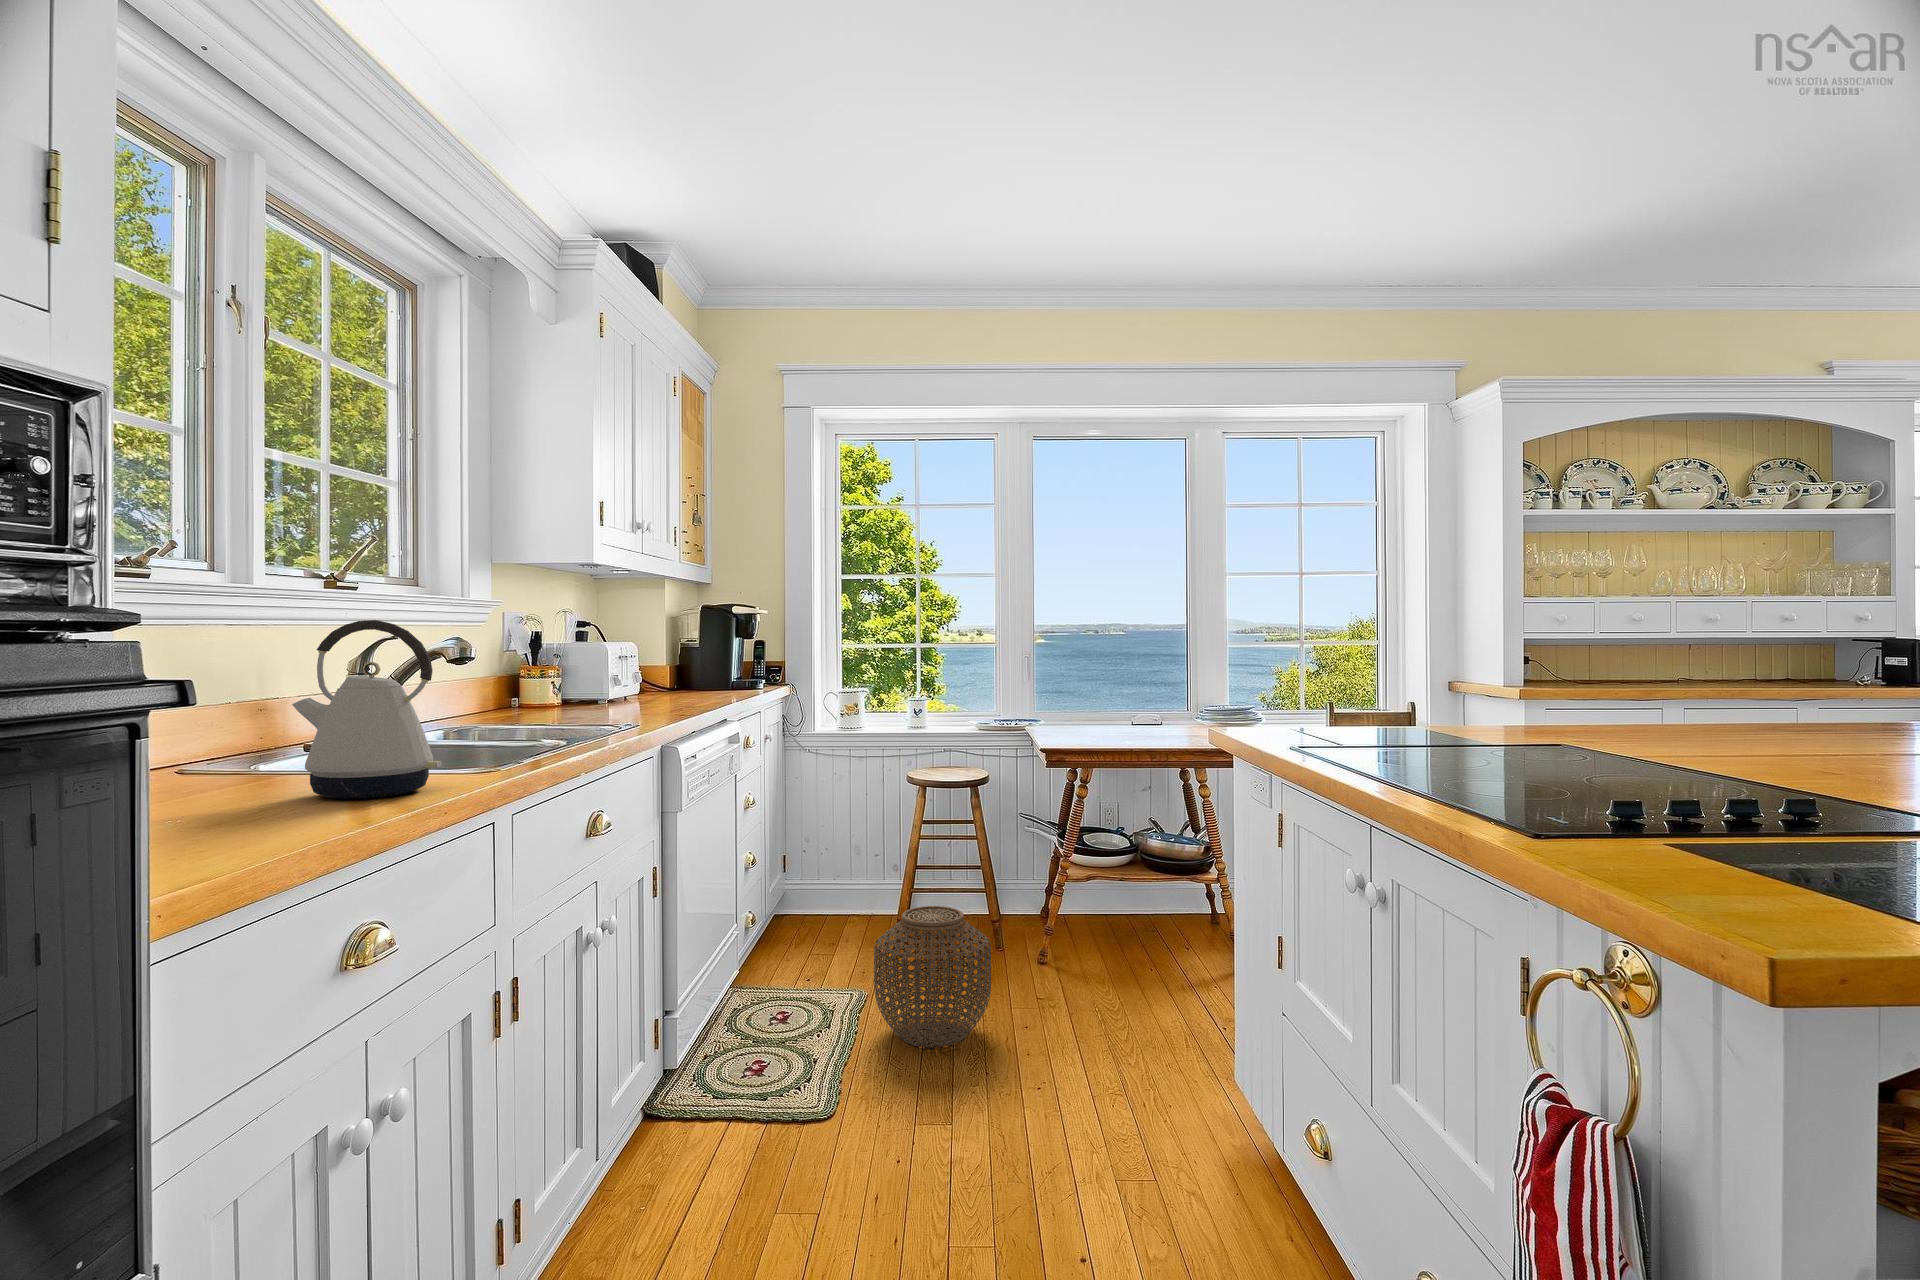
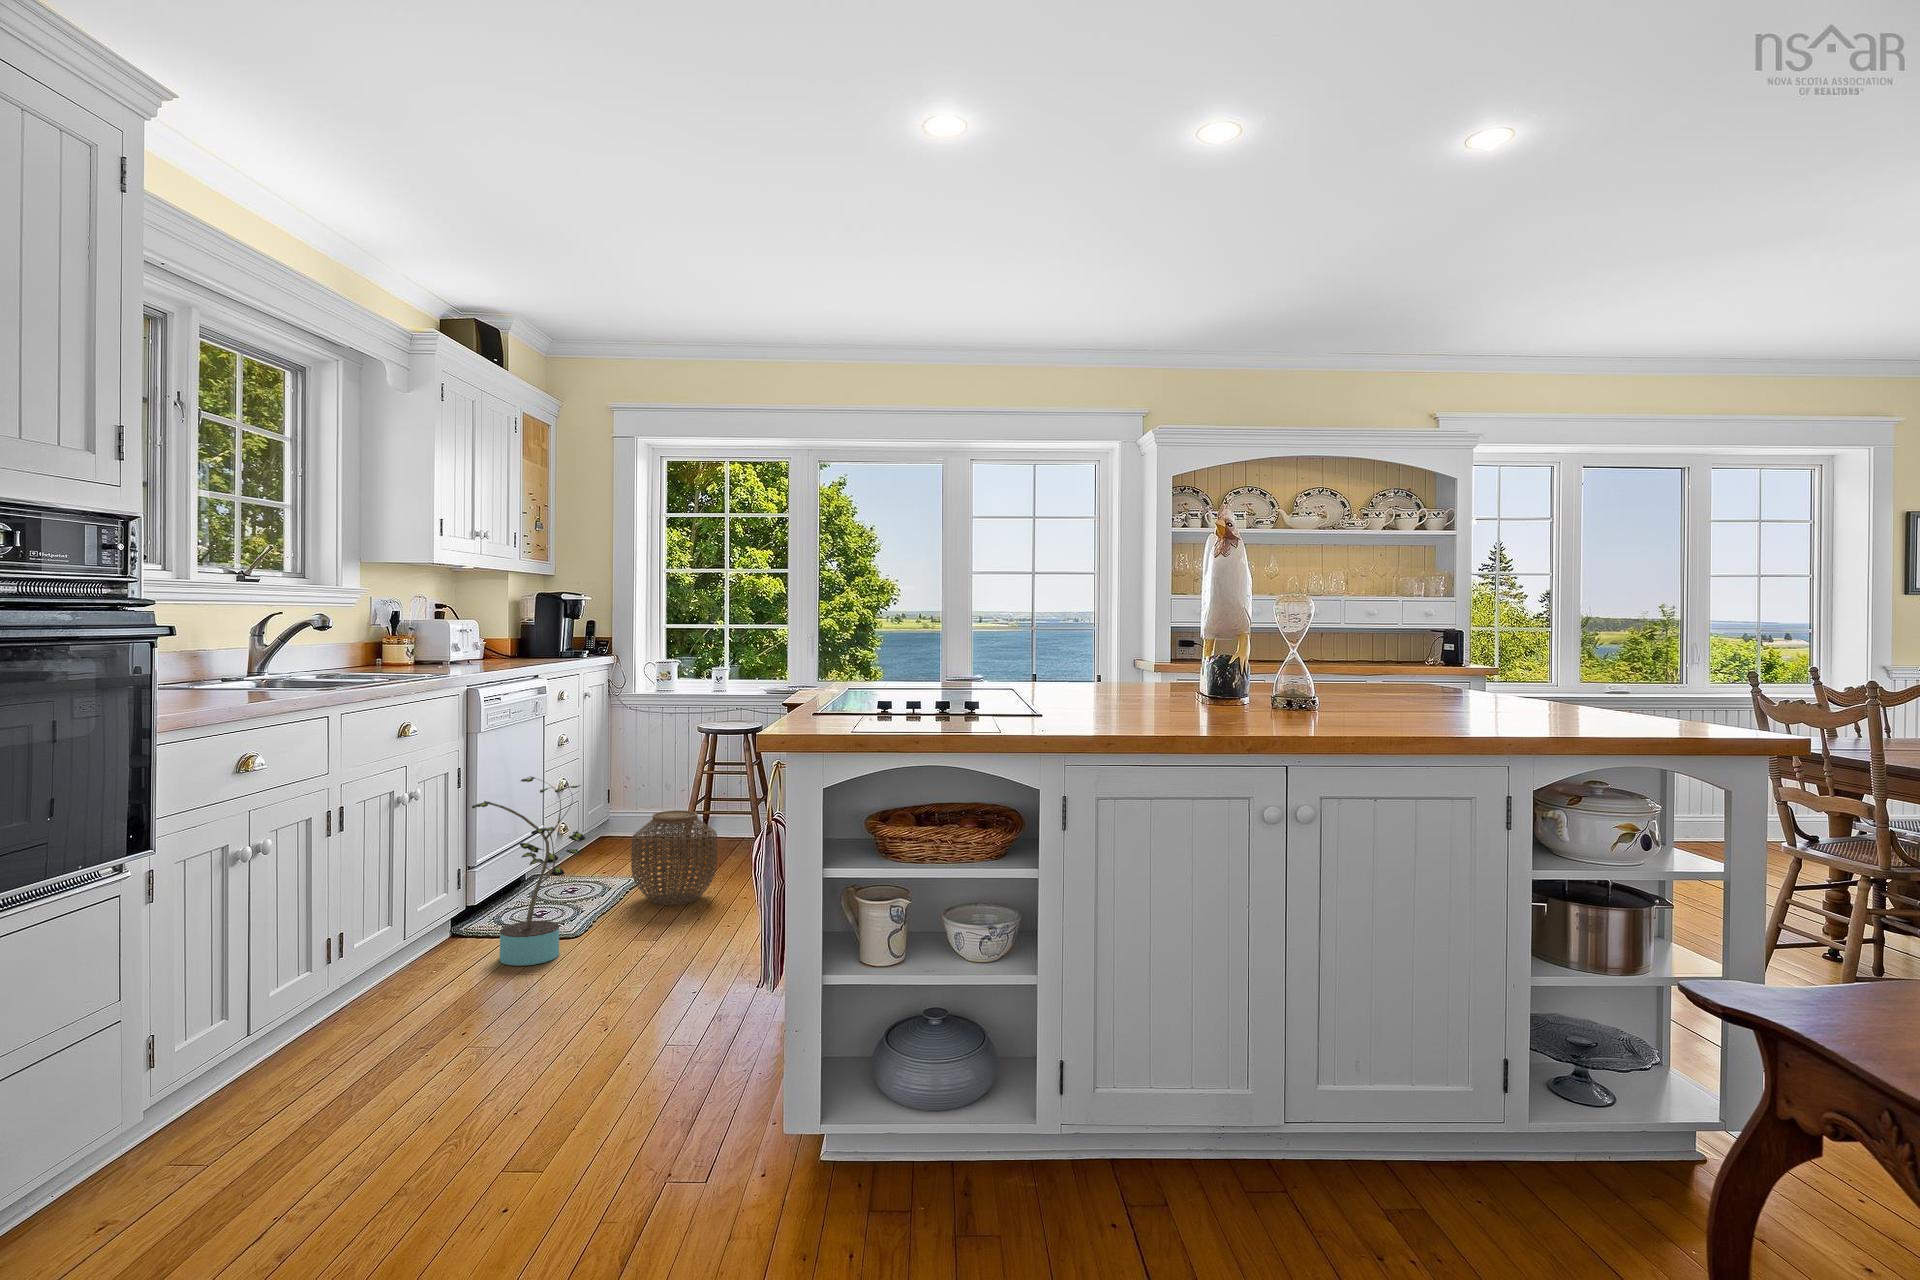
kettle: present [292,620,441,799] -> none [214,603,297,697]
potted plant: none [694,883,868,1196] -> present [472,776,585,966]

